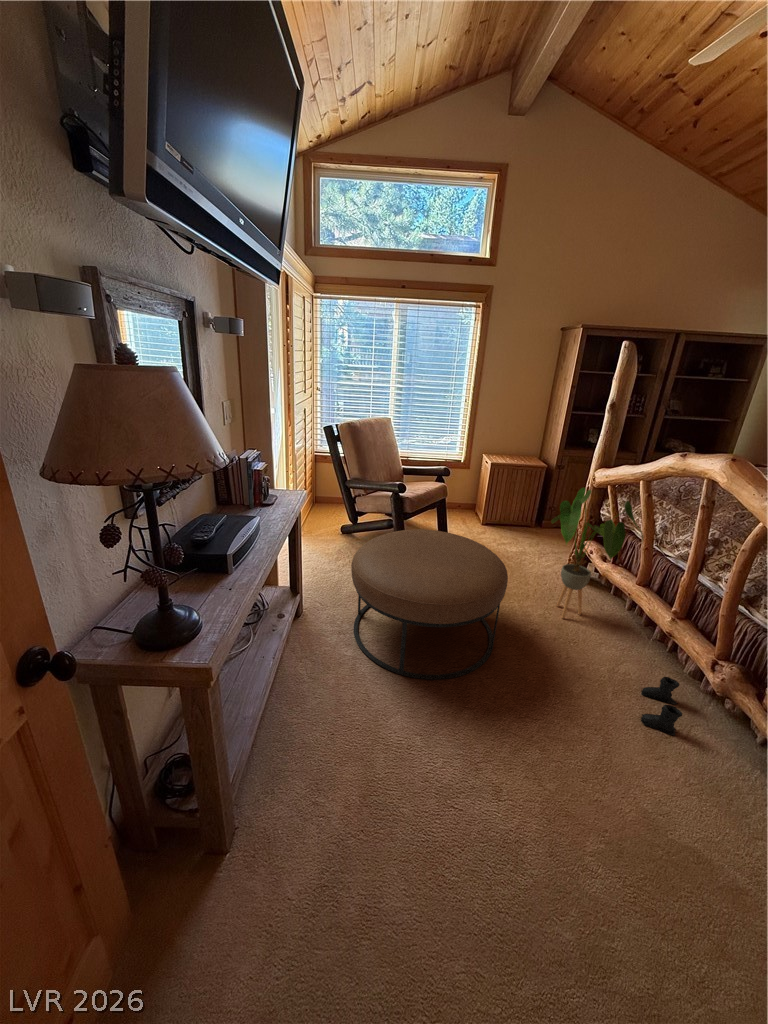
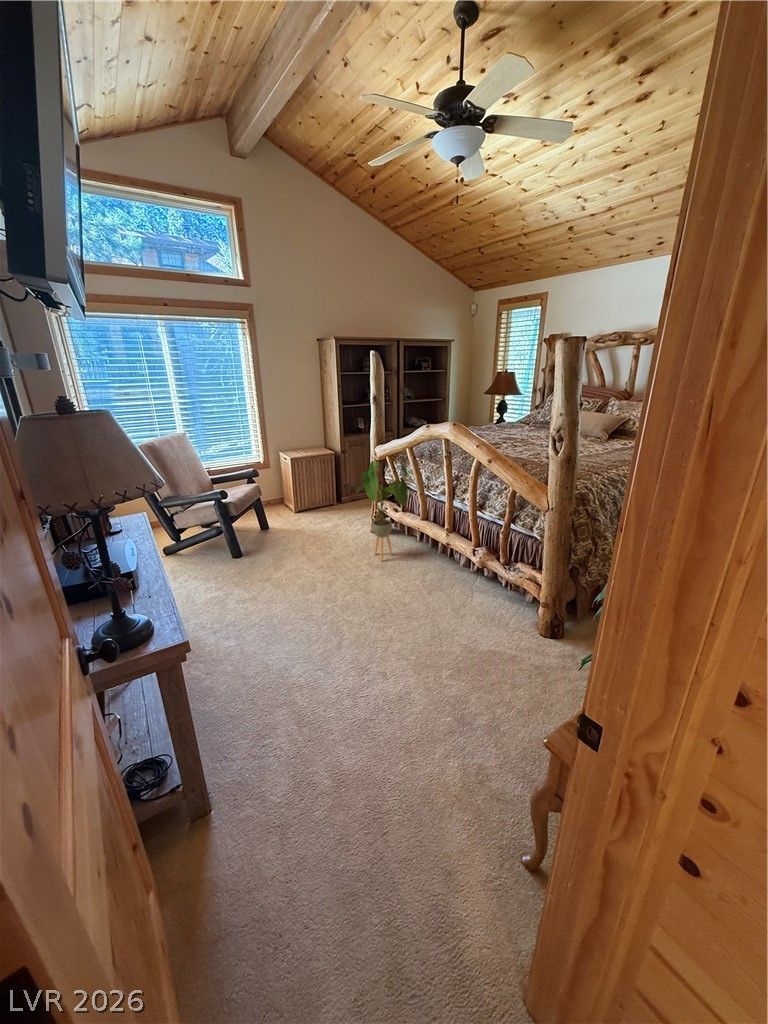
ottoman: present [351,529,508,679] -> none [210,519,343,639]
boots: present [641,677,682,735] -> none [442,571,466,603]

